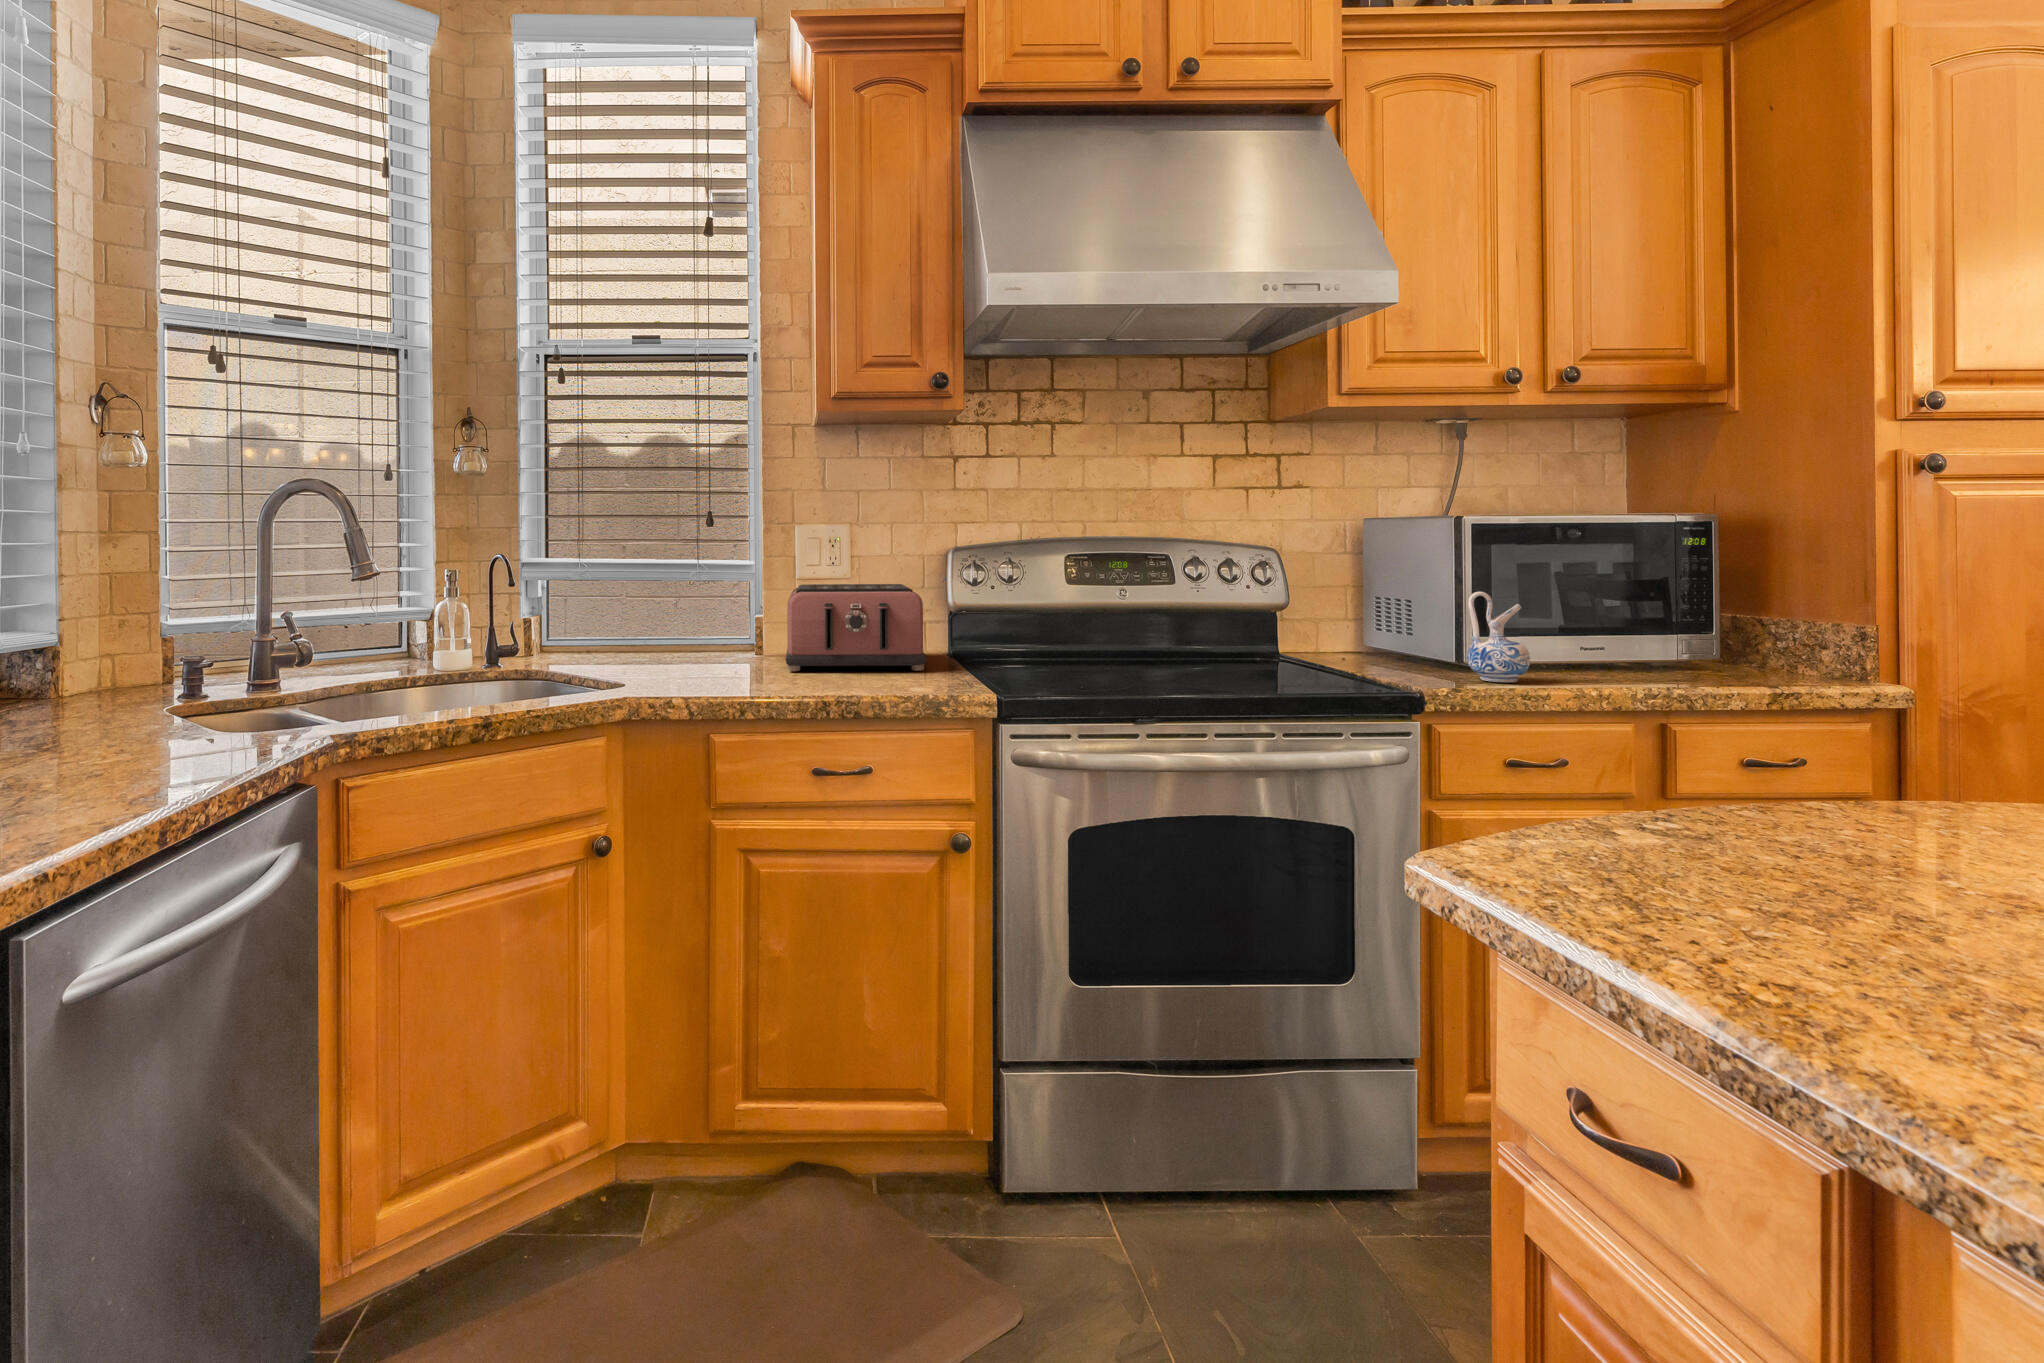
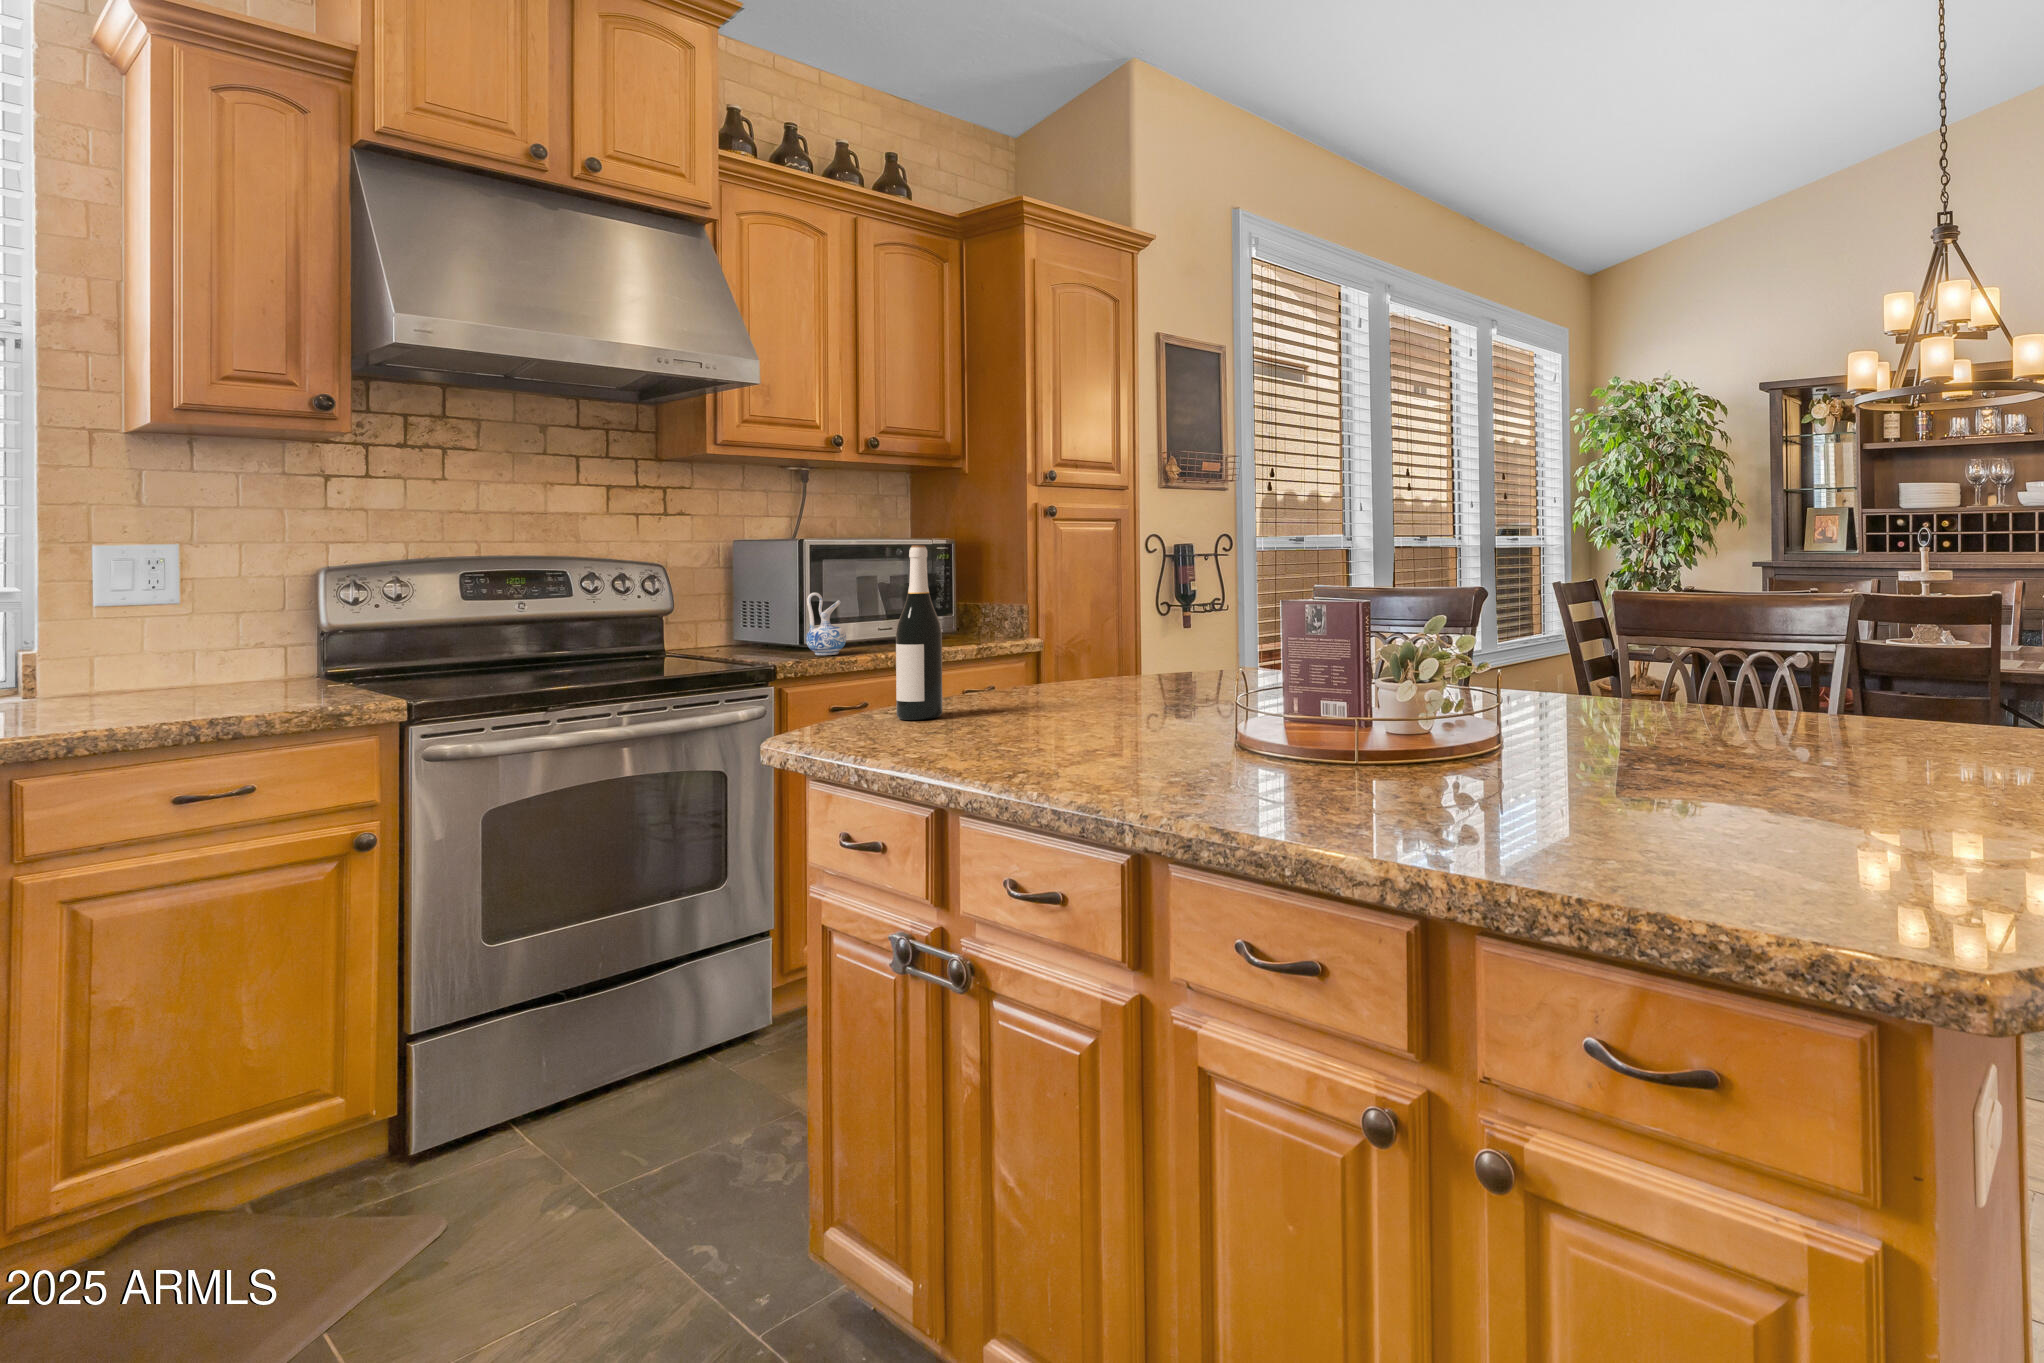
wine bottle: none [1668,529,1784,882] -> present [896,545,942,720]
toaster: present [786,584,926,671] -> none [81,608,302,708]

